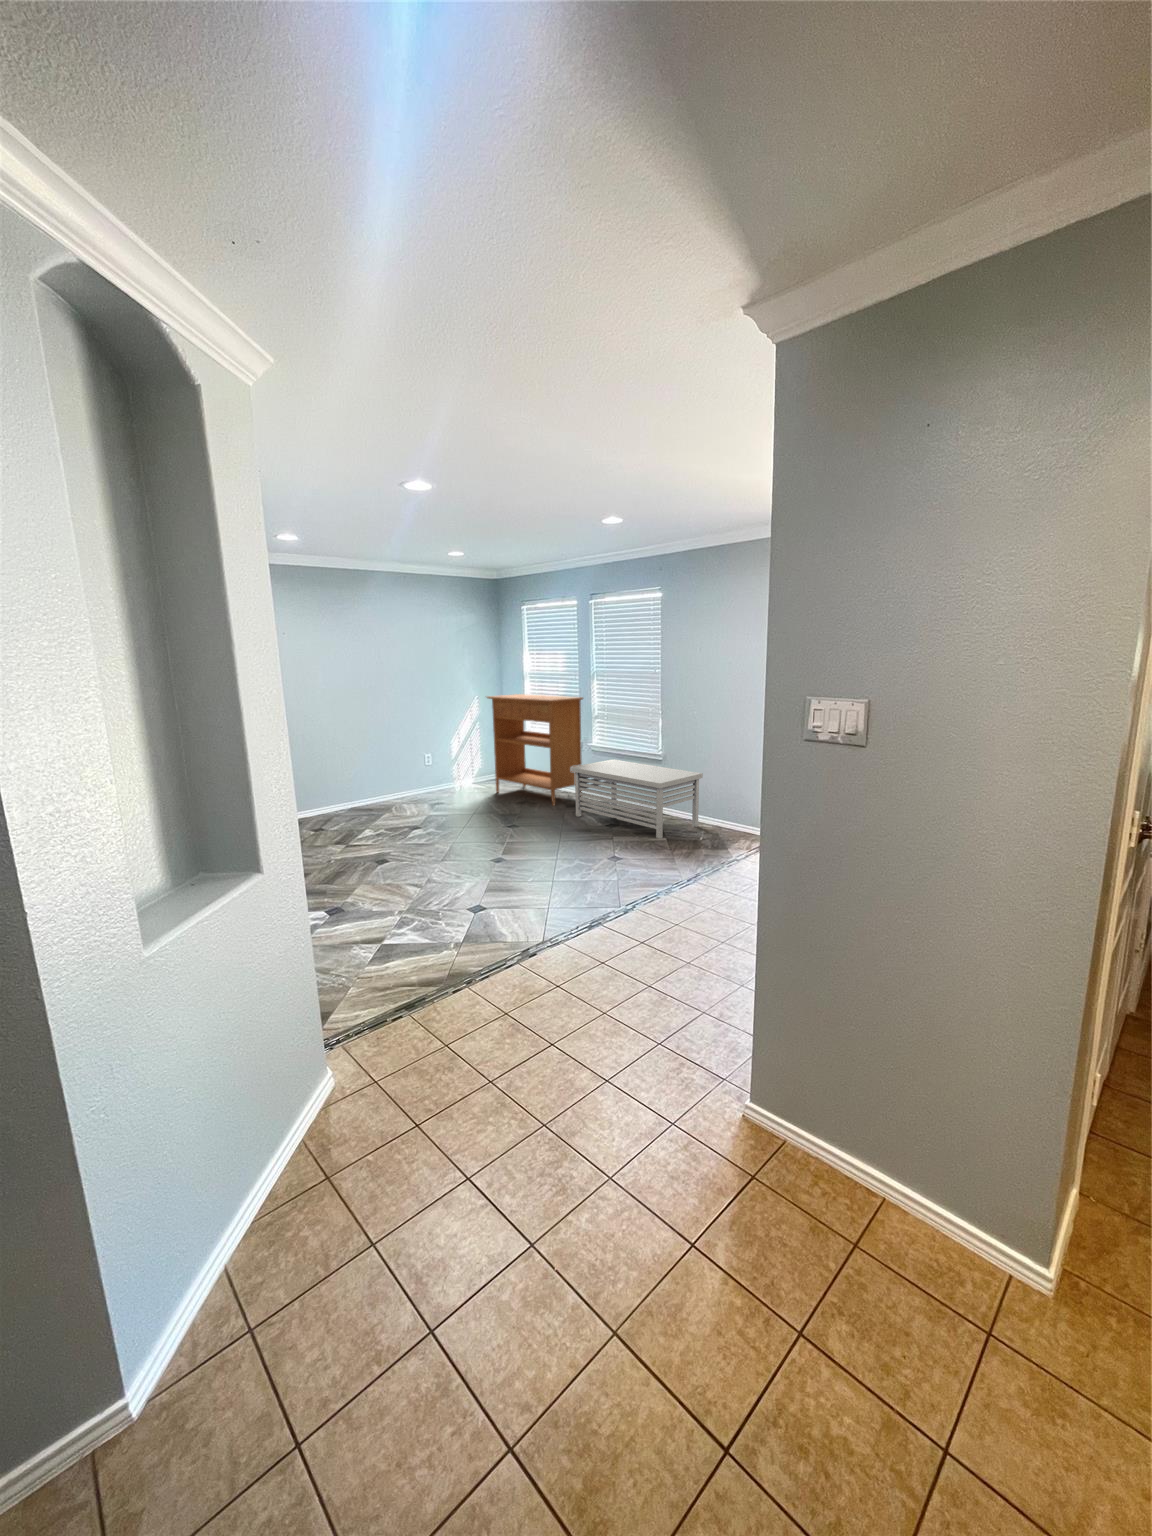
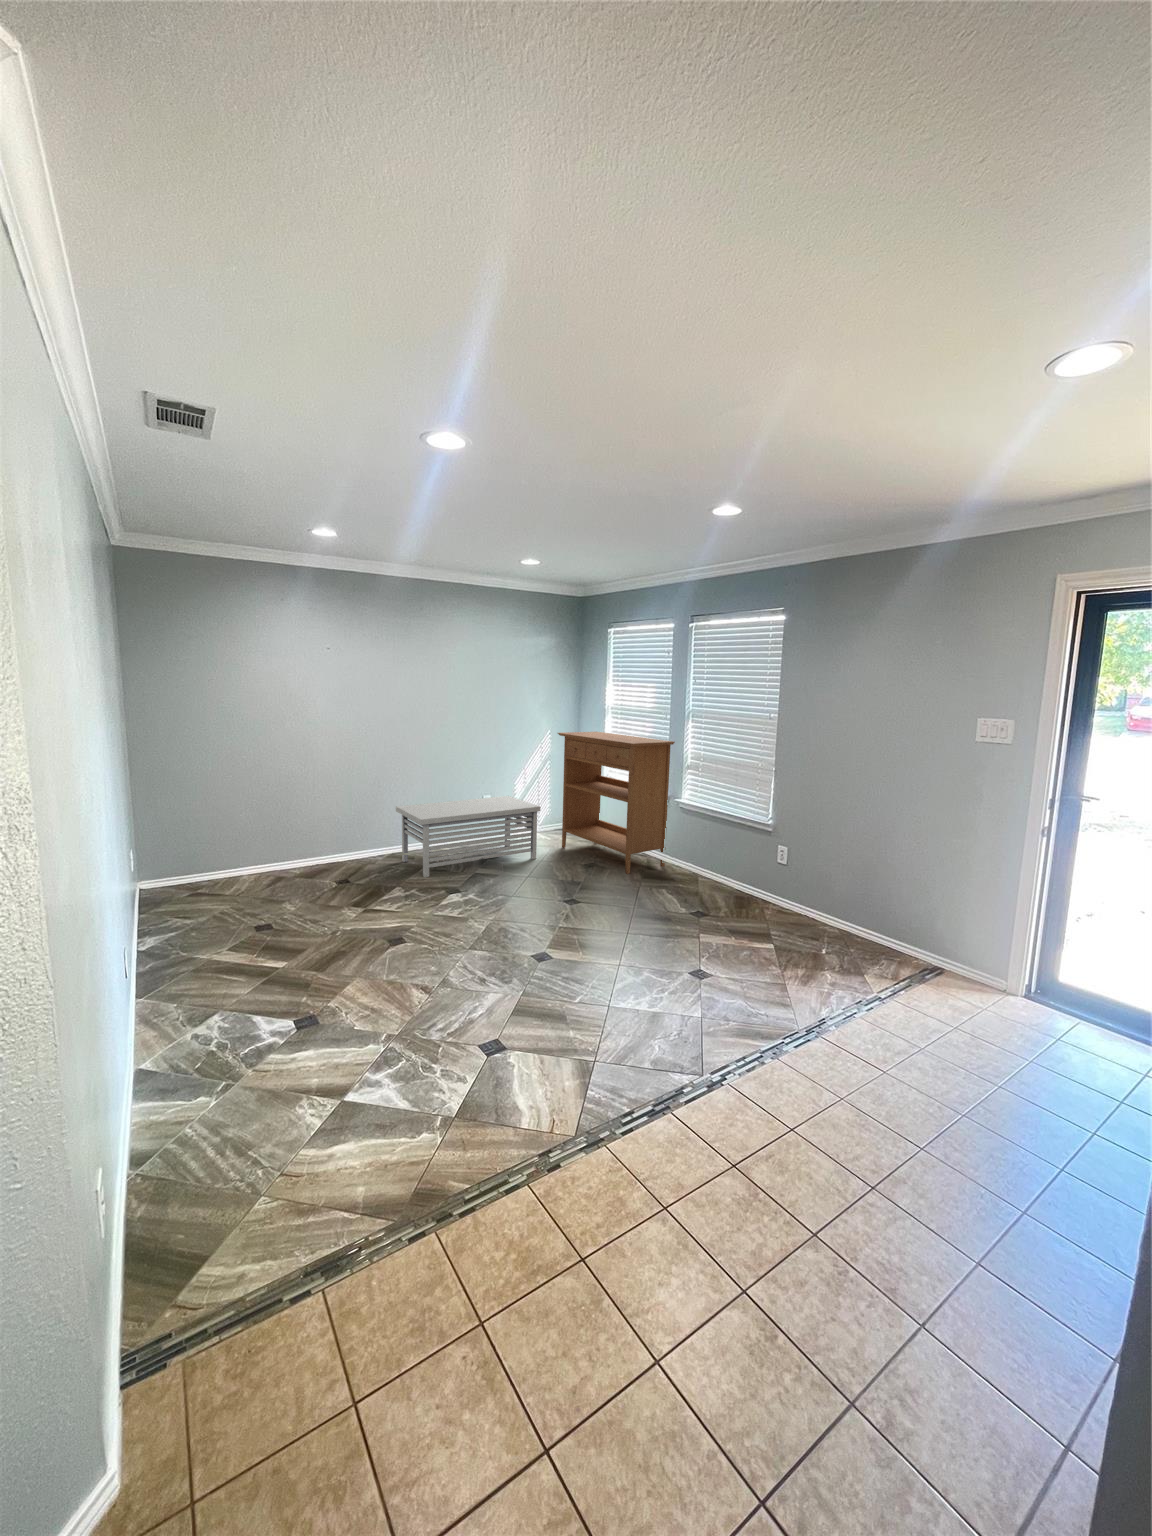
storage bench: present [571,759,703,839] -> present [396,796,541,877]

